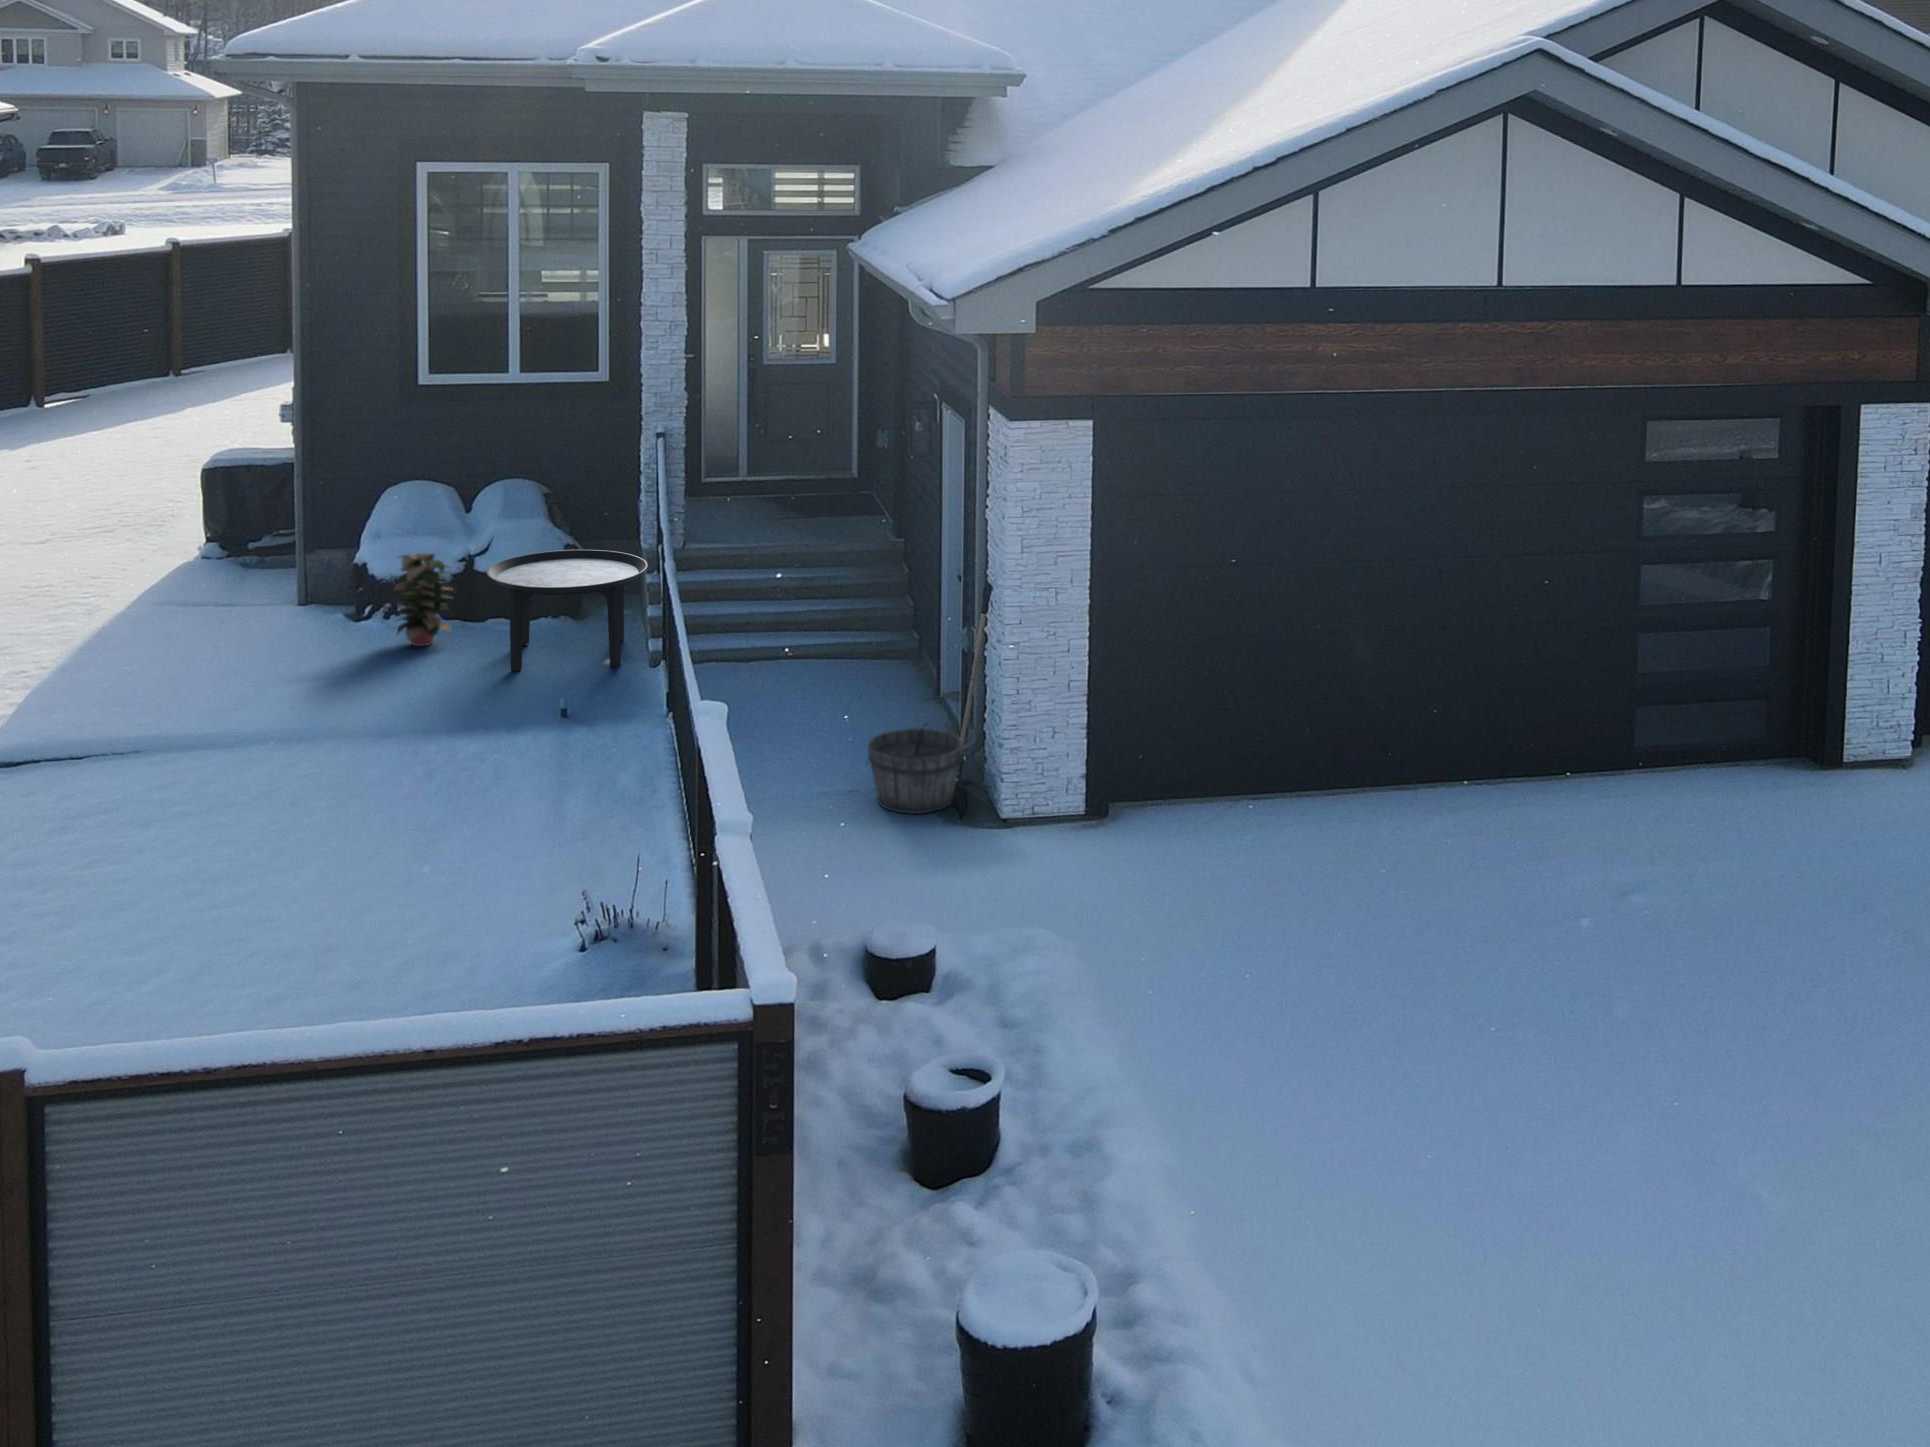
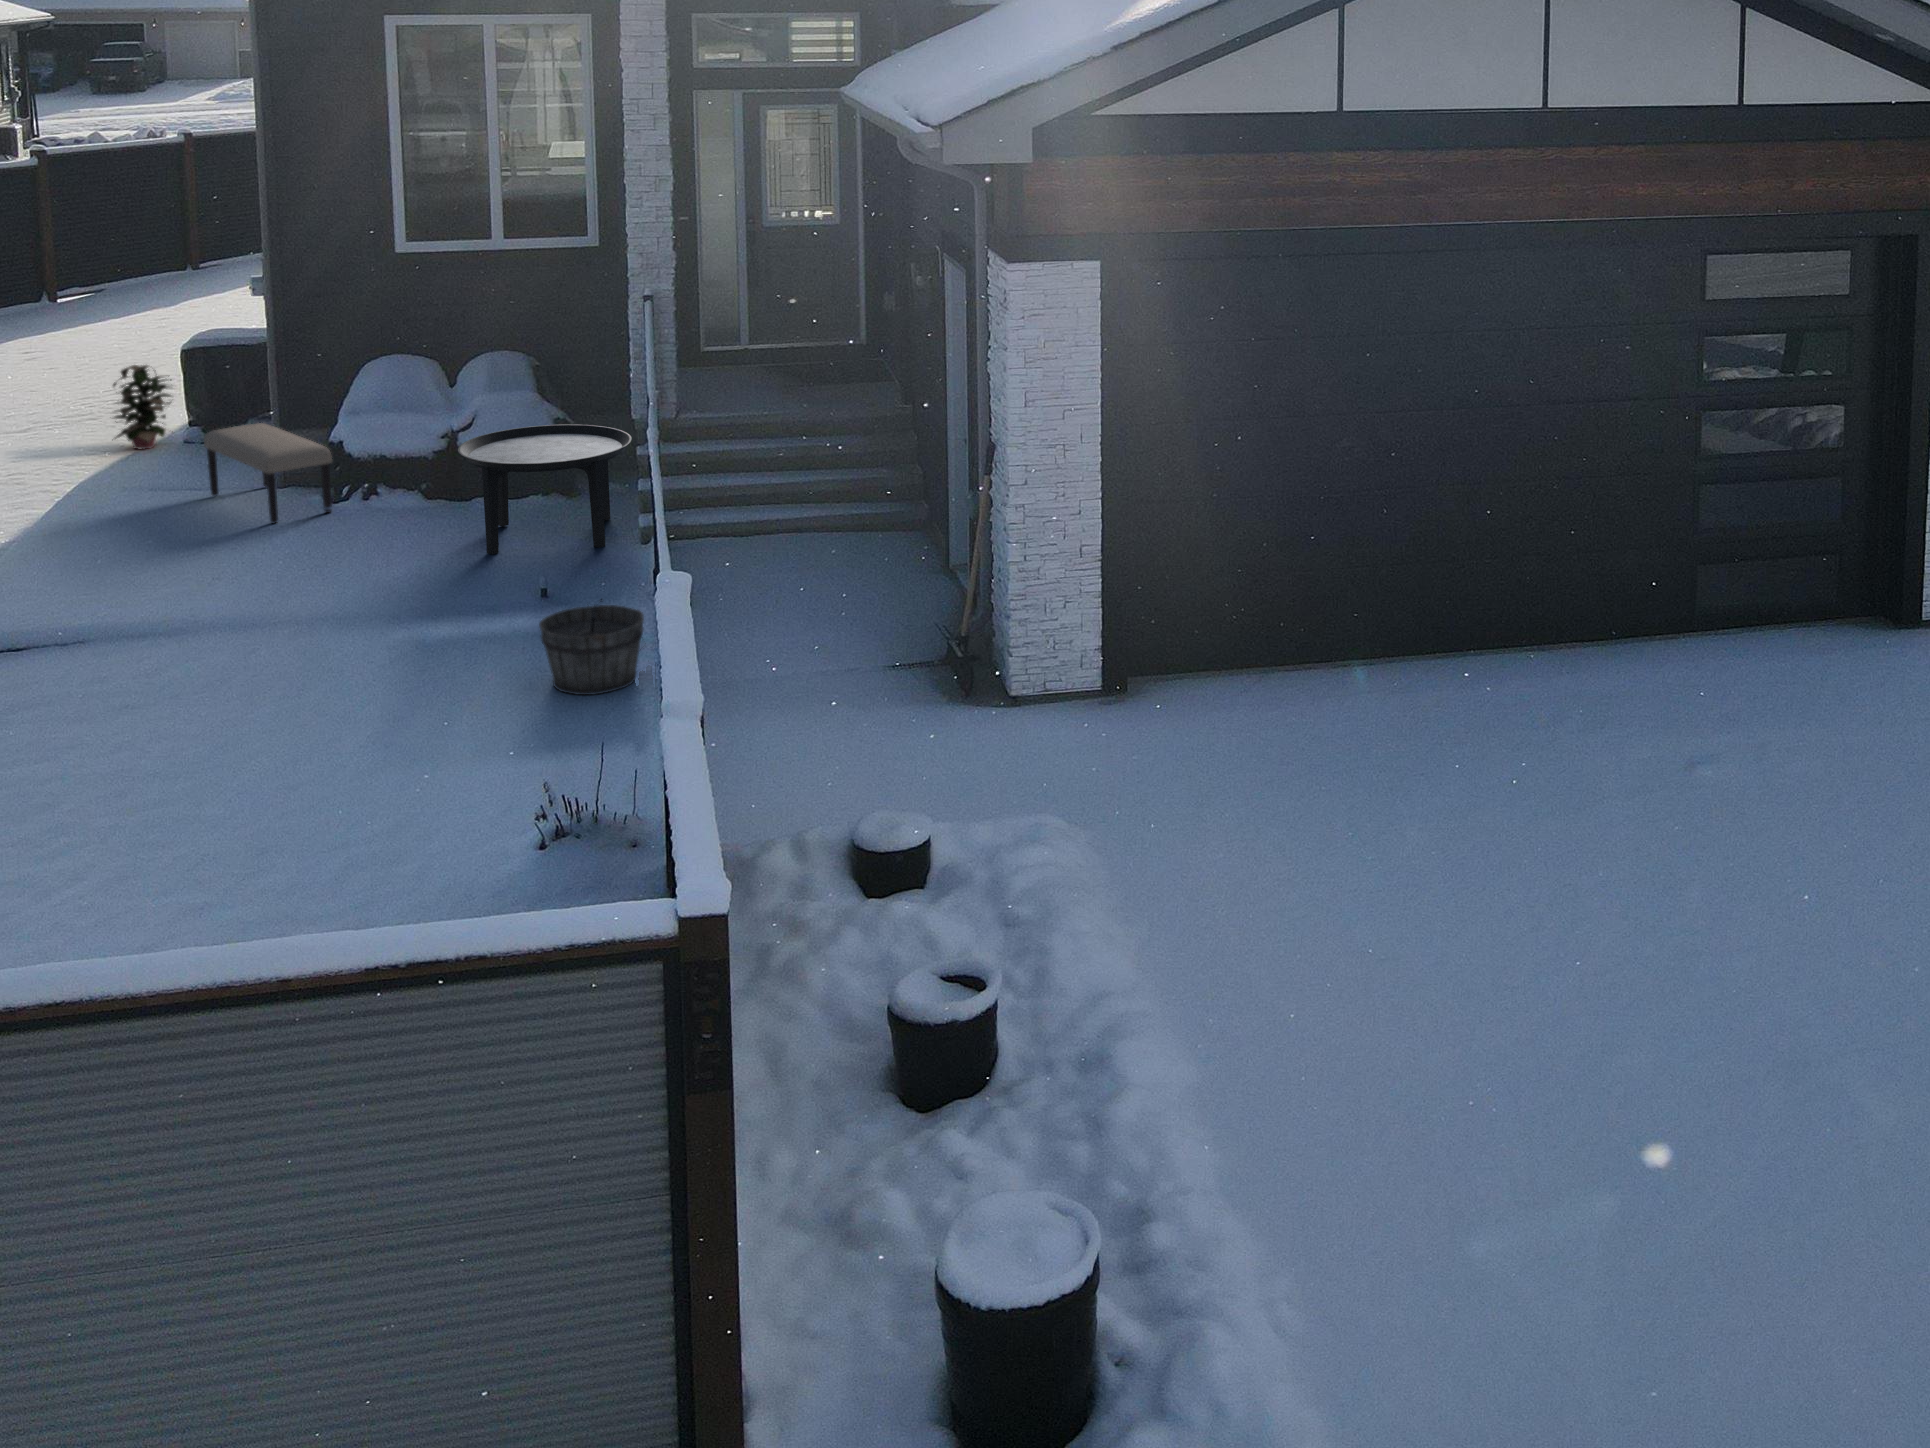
bench: none [243,542,364,638] -> present [204,423,332,523]
decorative plant: present [390,553,453,646] -> present [113,365,171,450]
wooden bucket: present [867,724,963,814] -> present [539,600,644,695]

